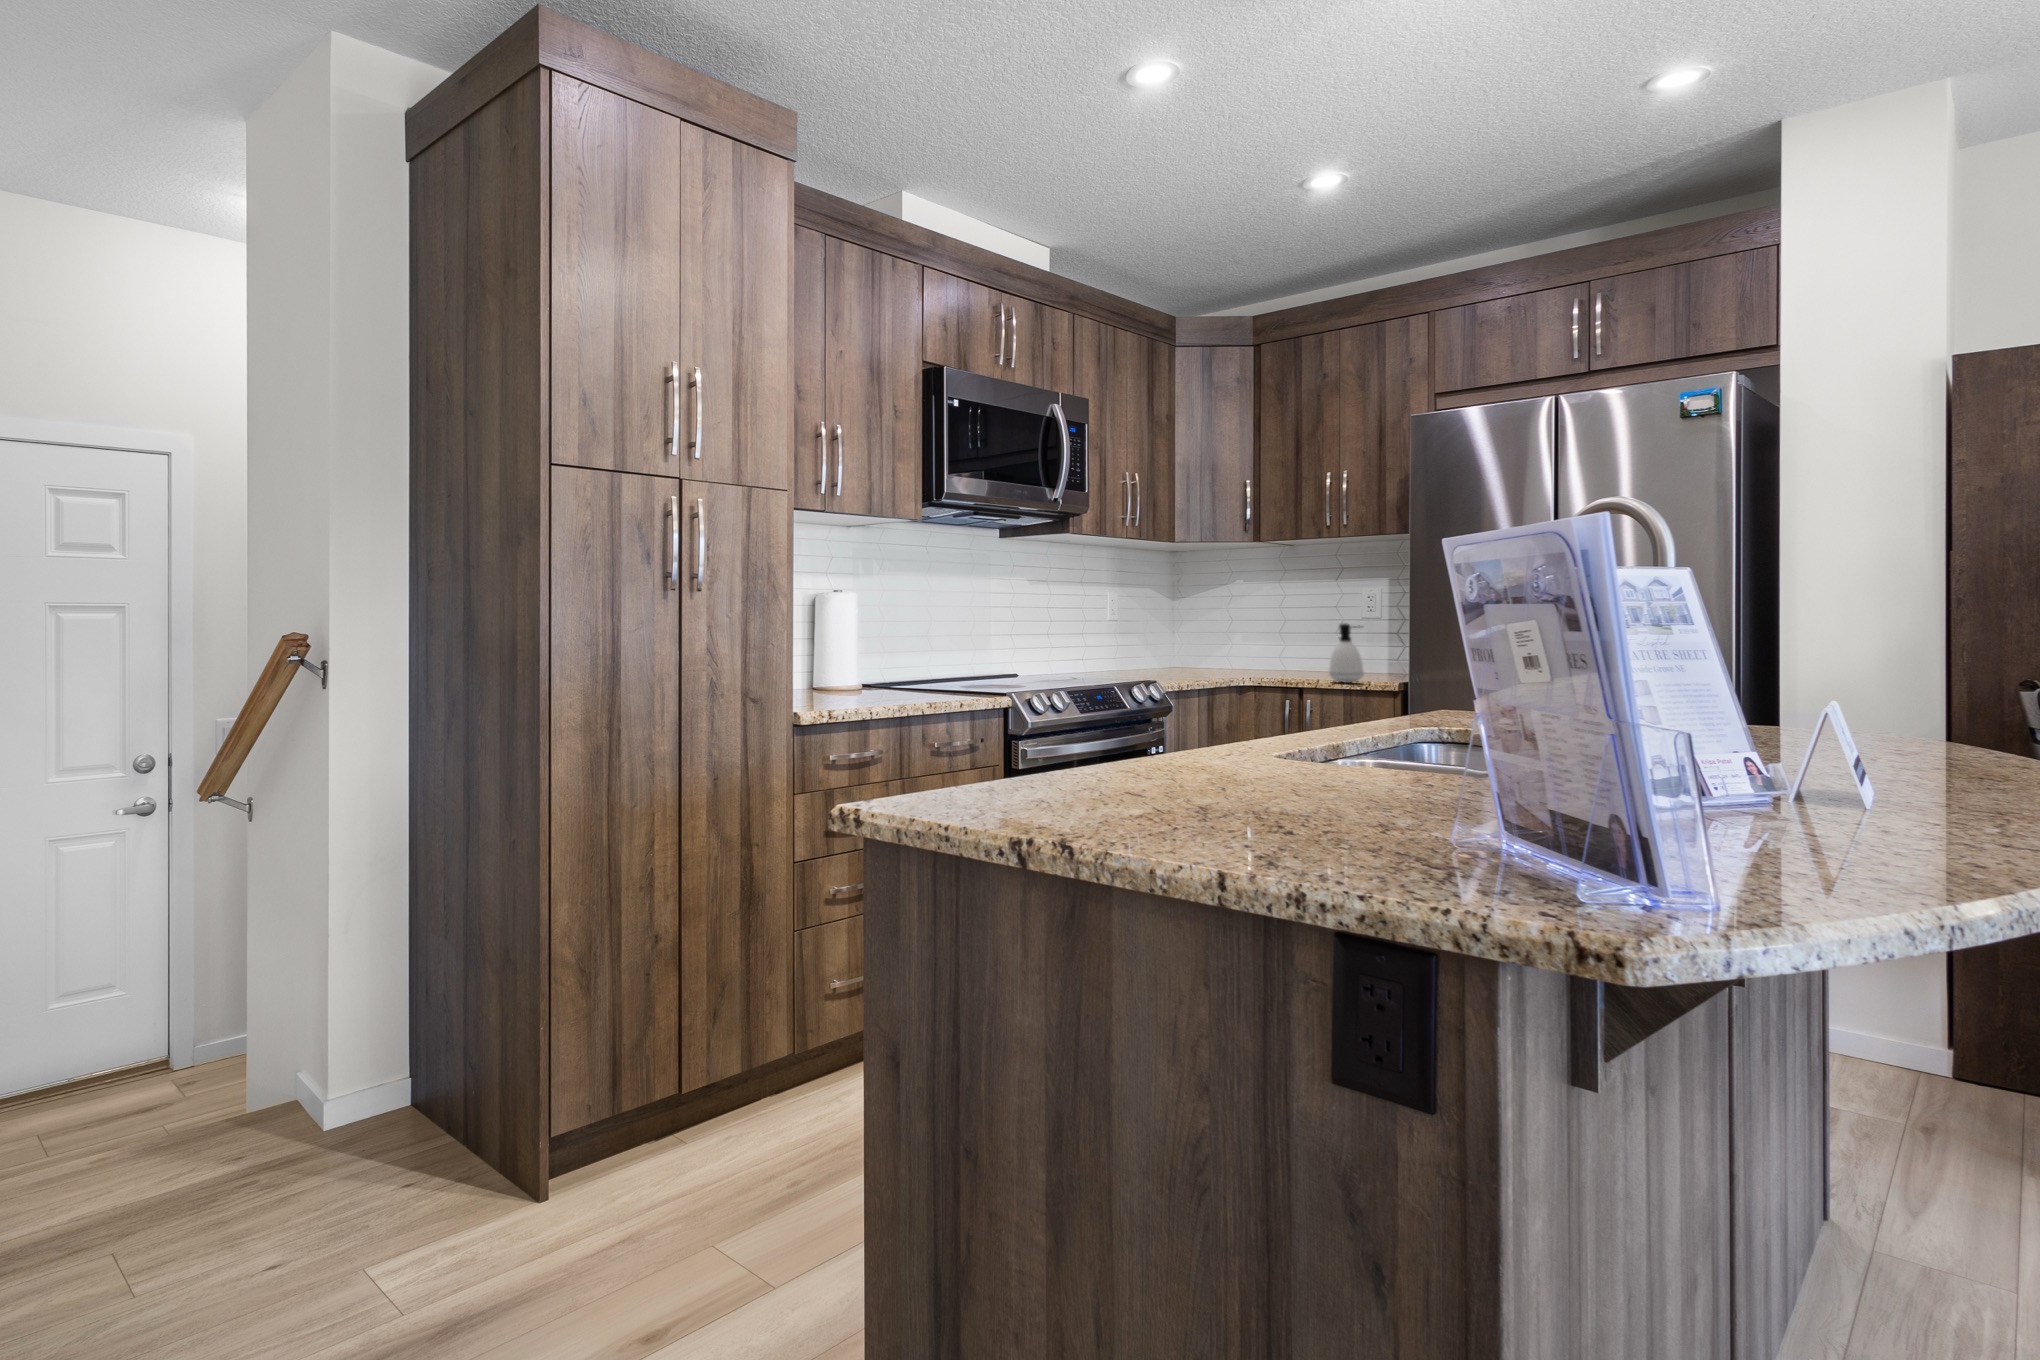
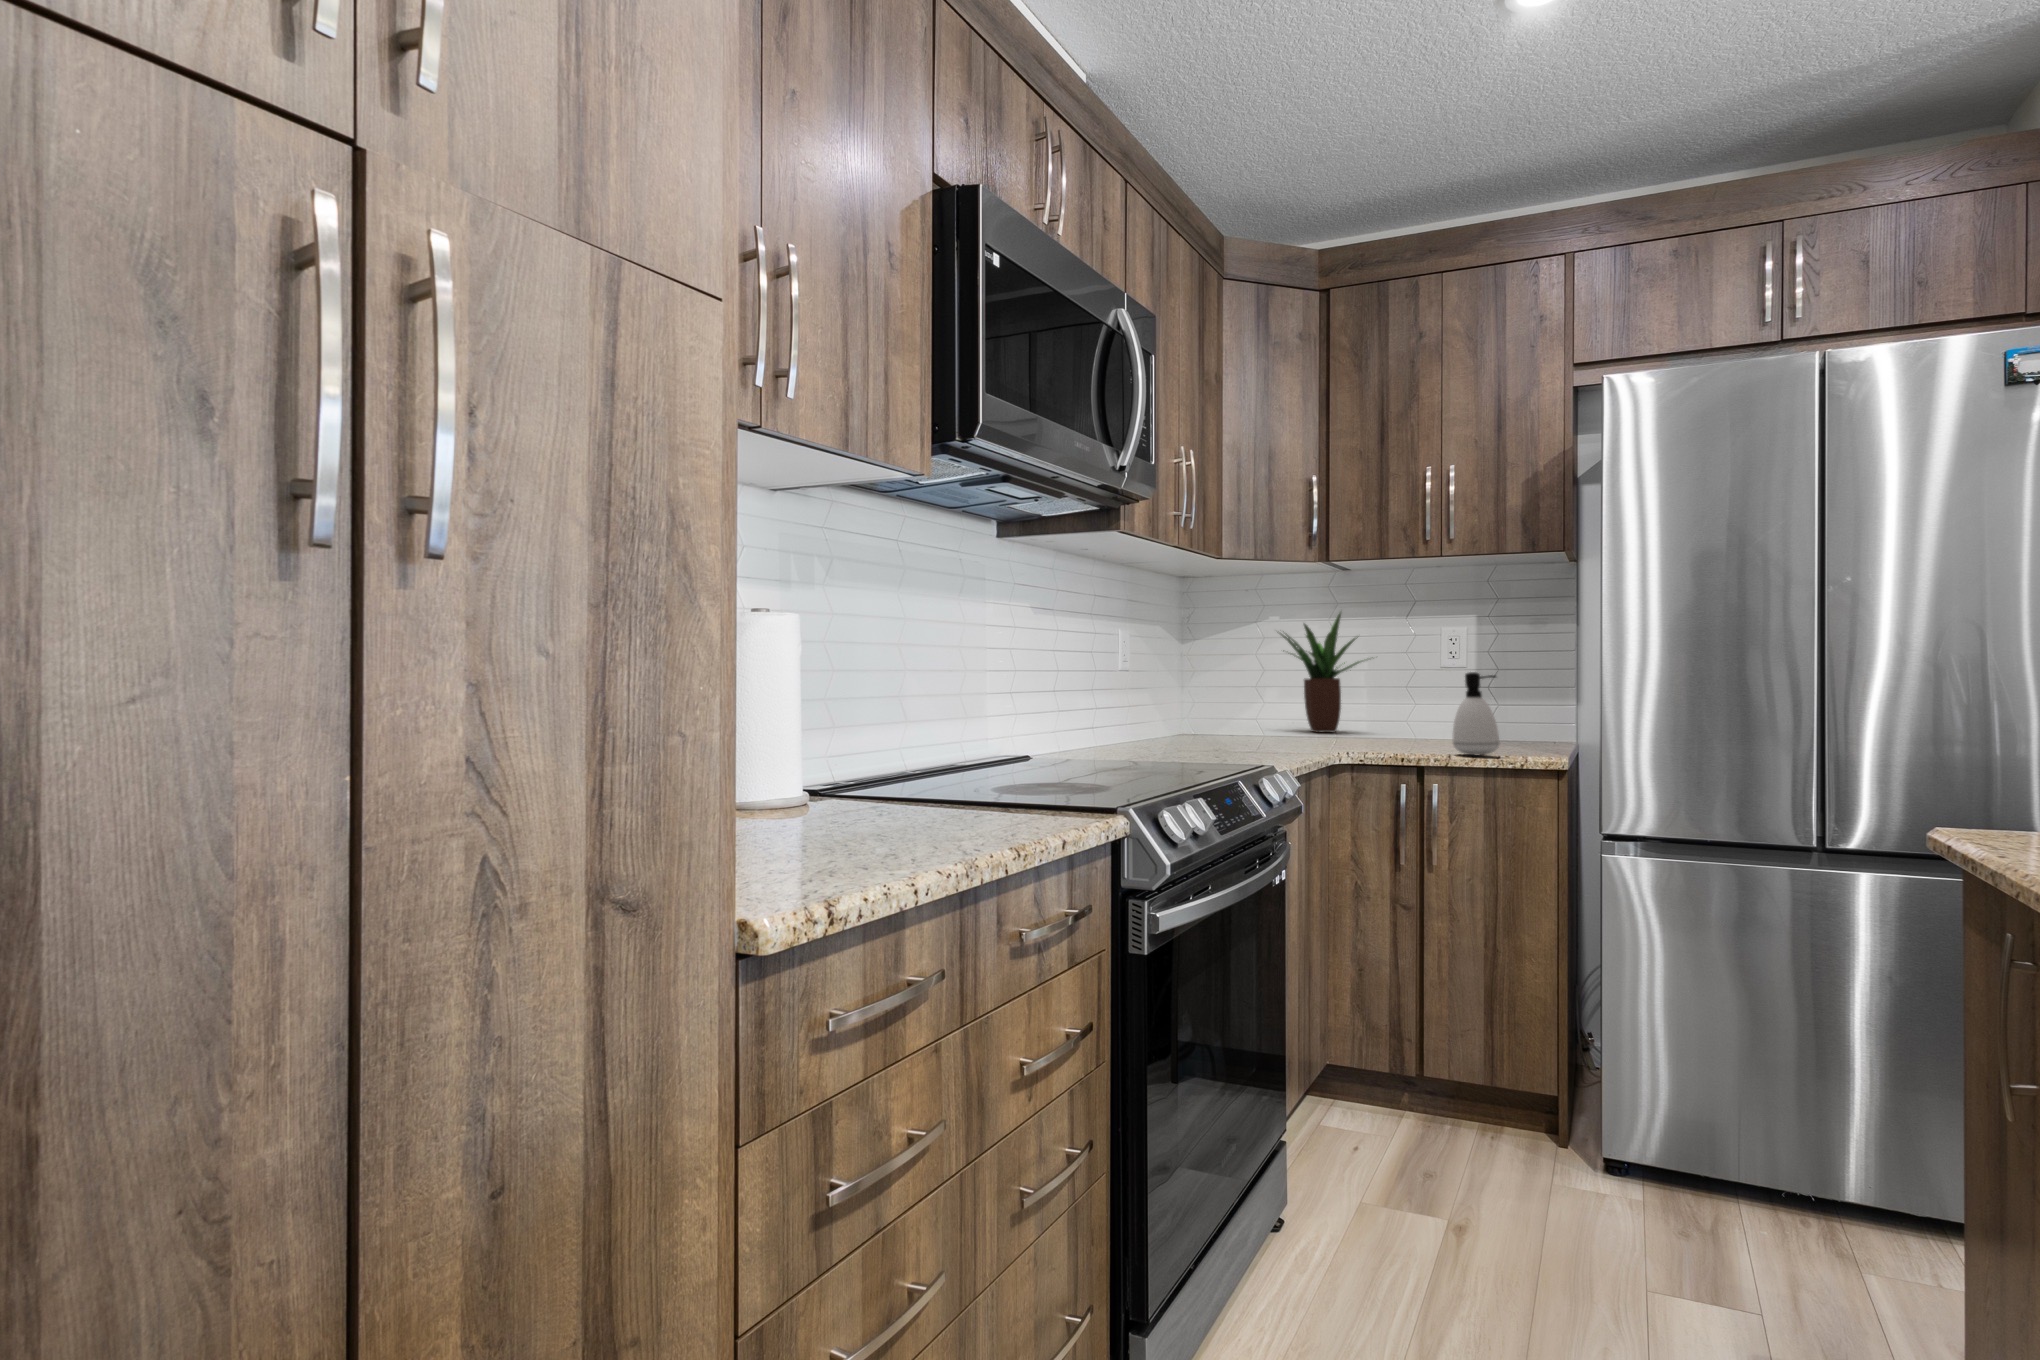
potted plant: none [1242,576,1324,668] -> present [1280,613,1363,733]

